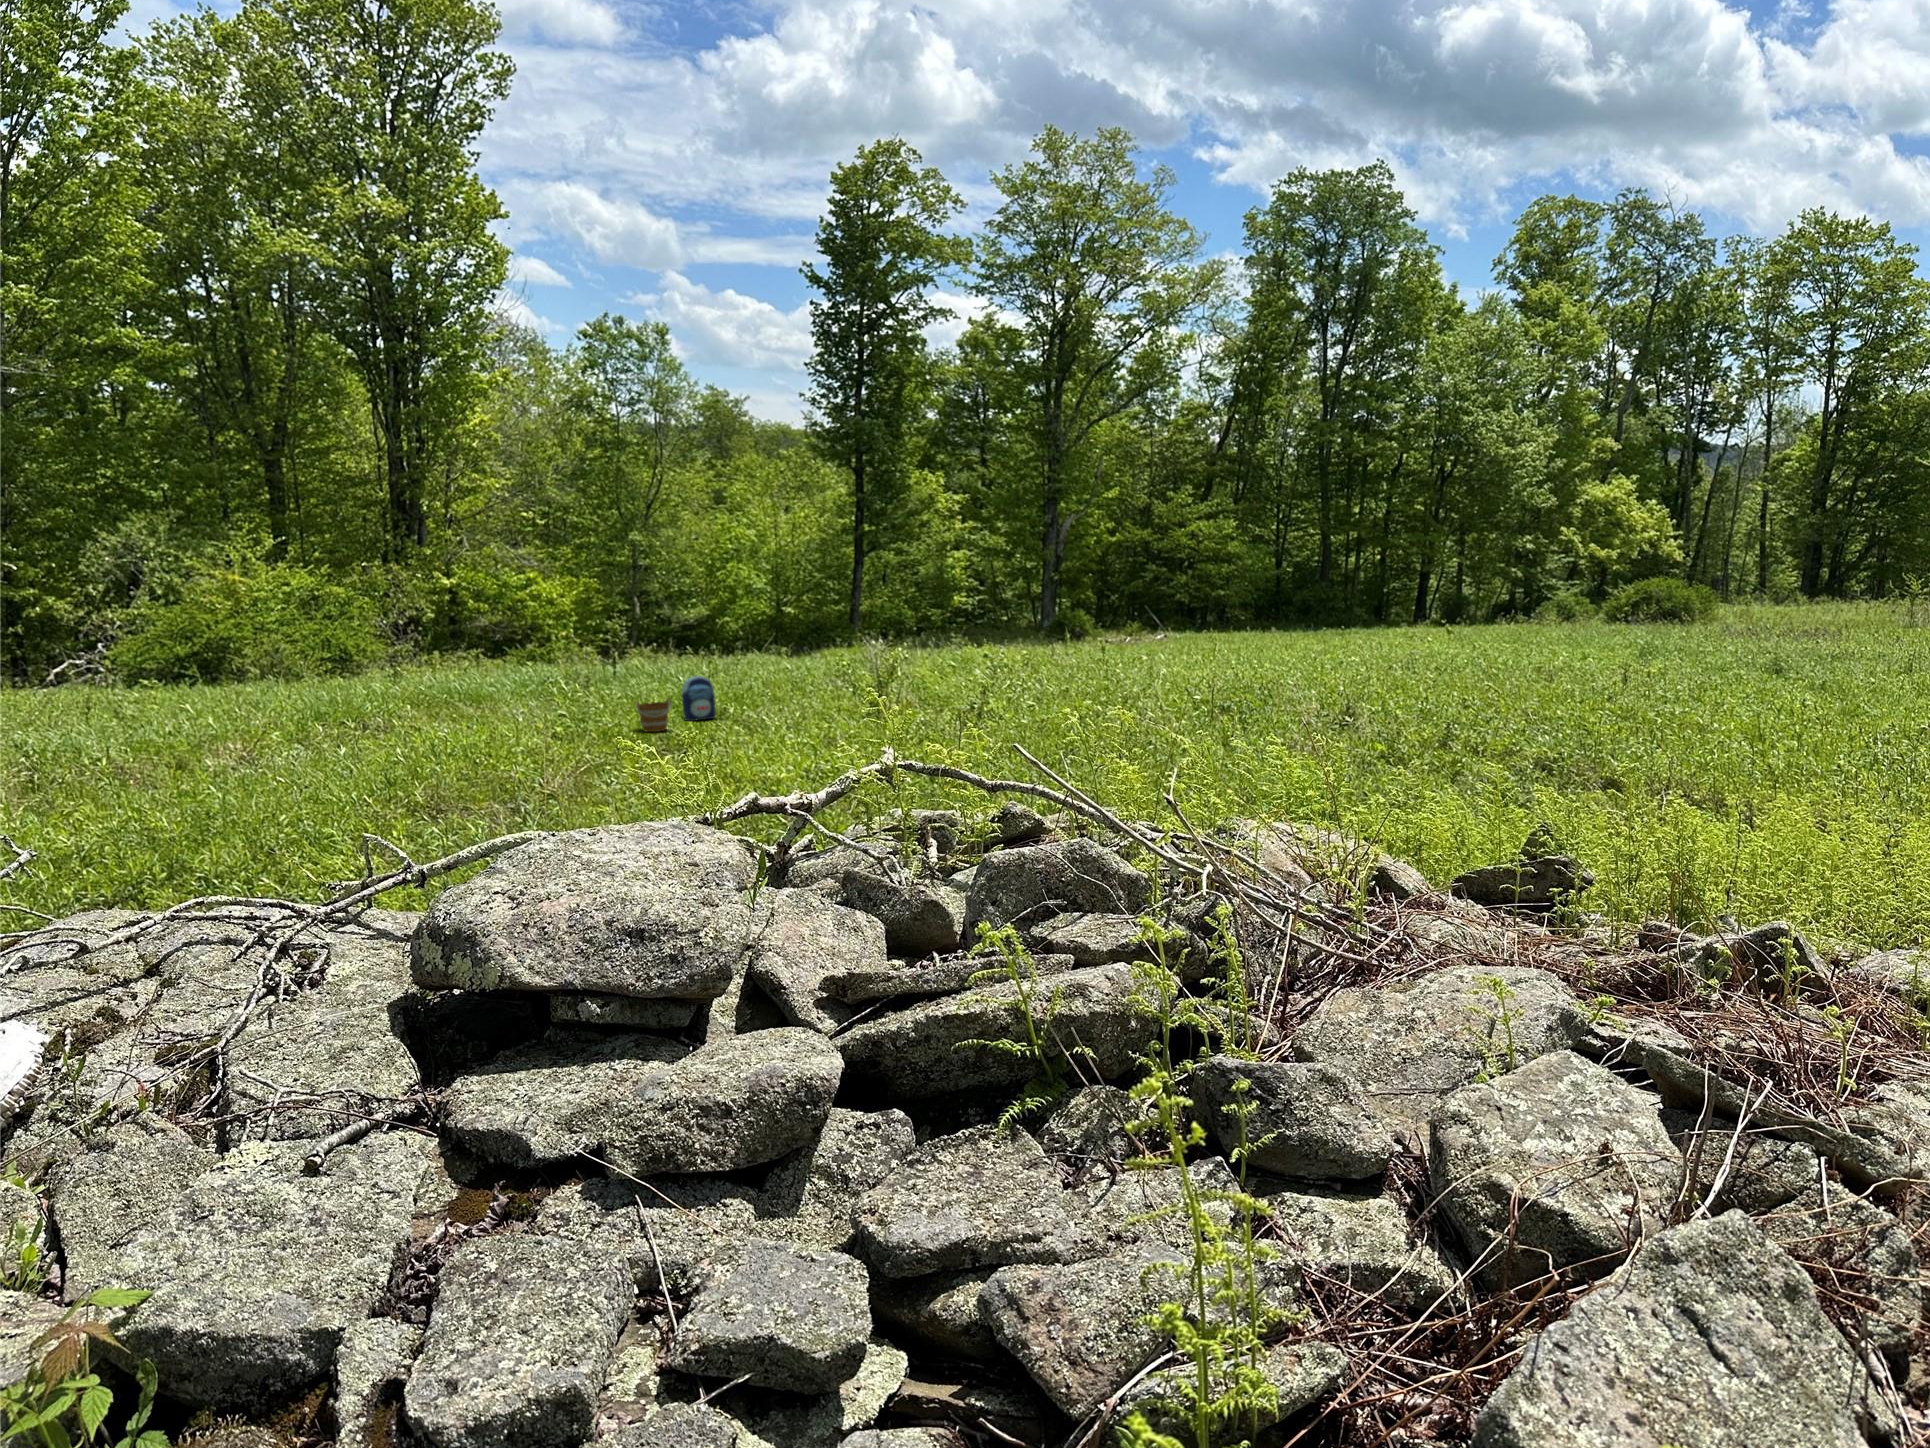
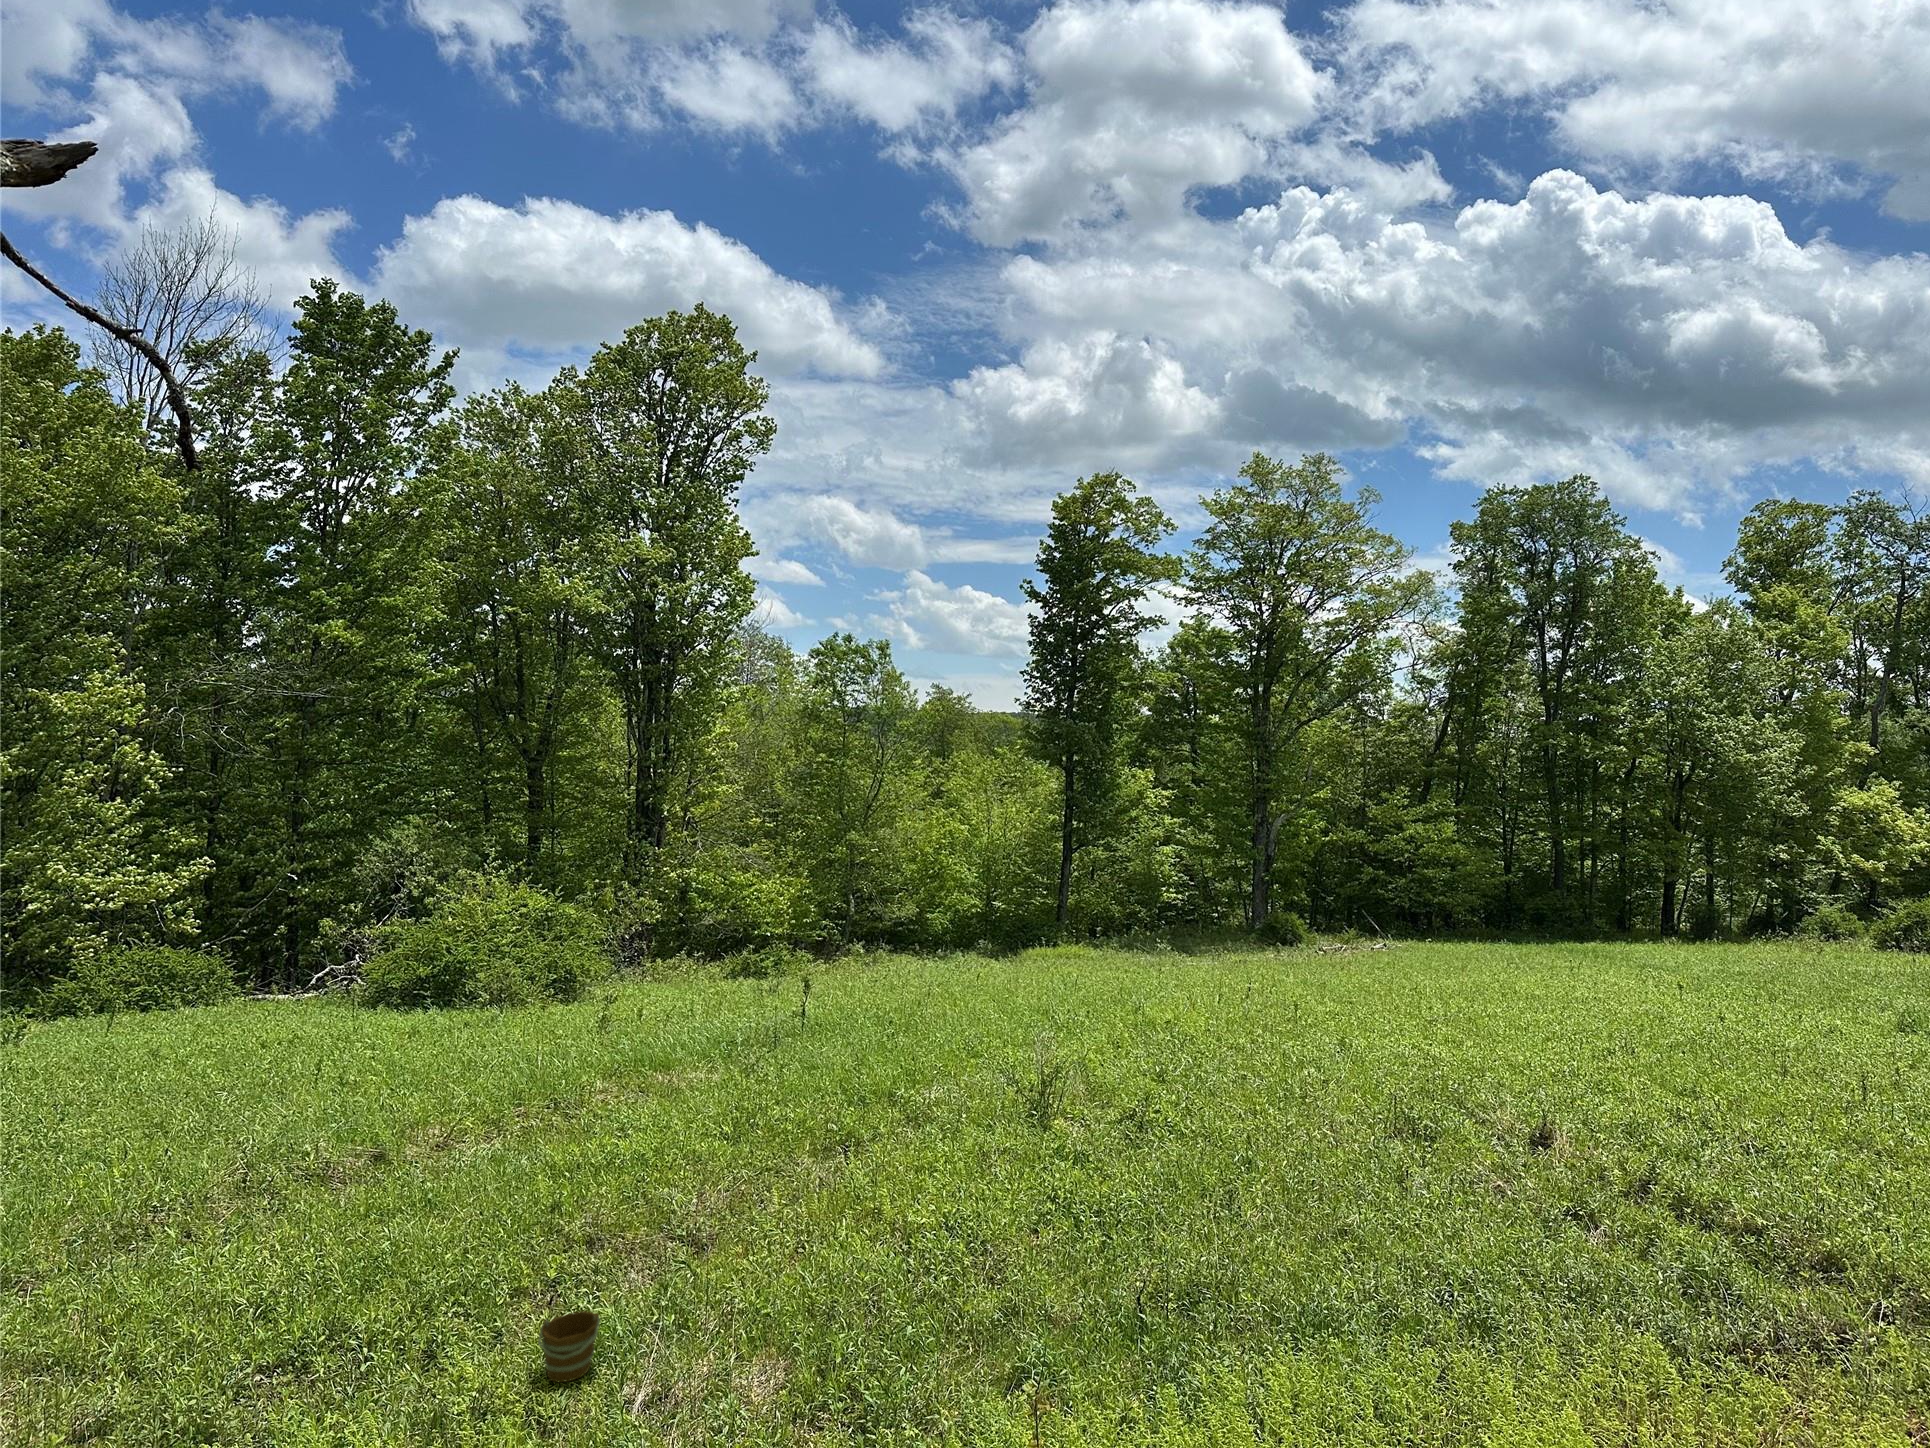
backpack: present [681,676,716,721] -> none [649,1238,705,1320]

